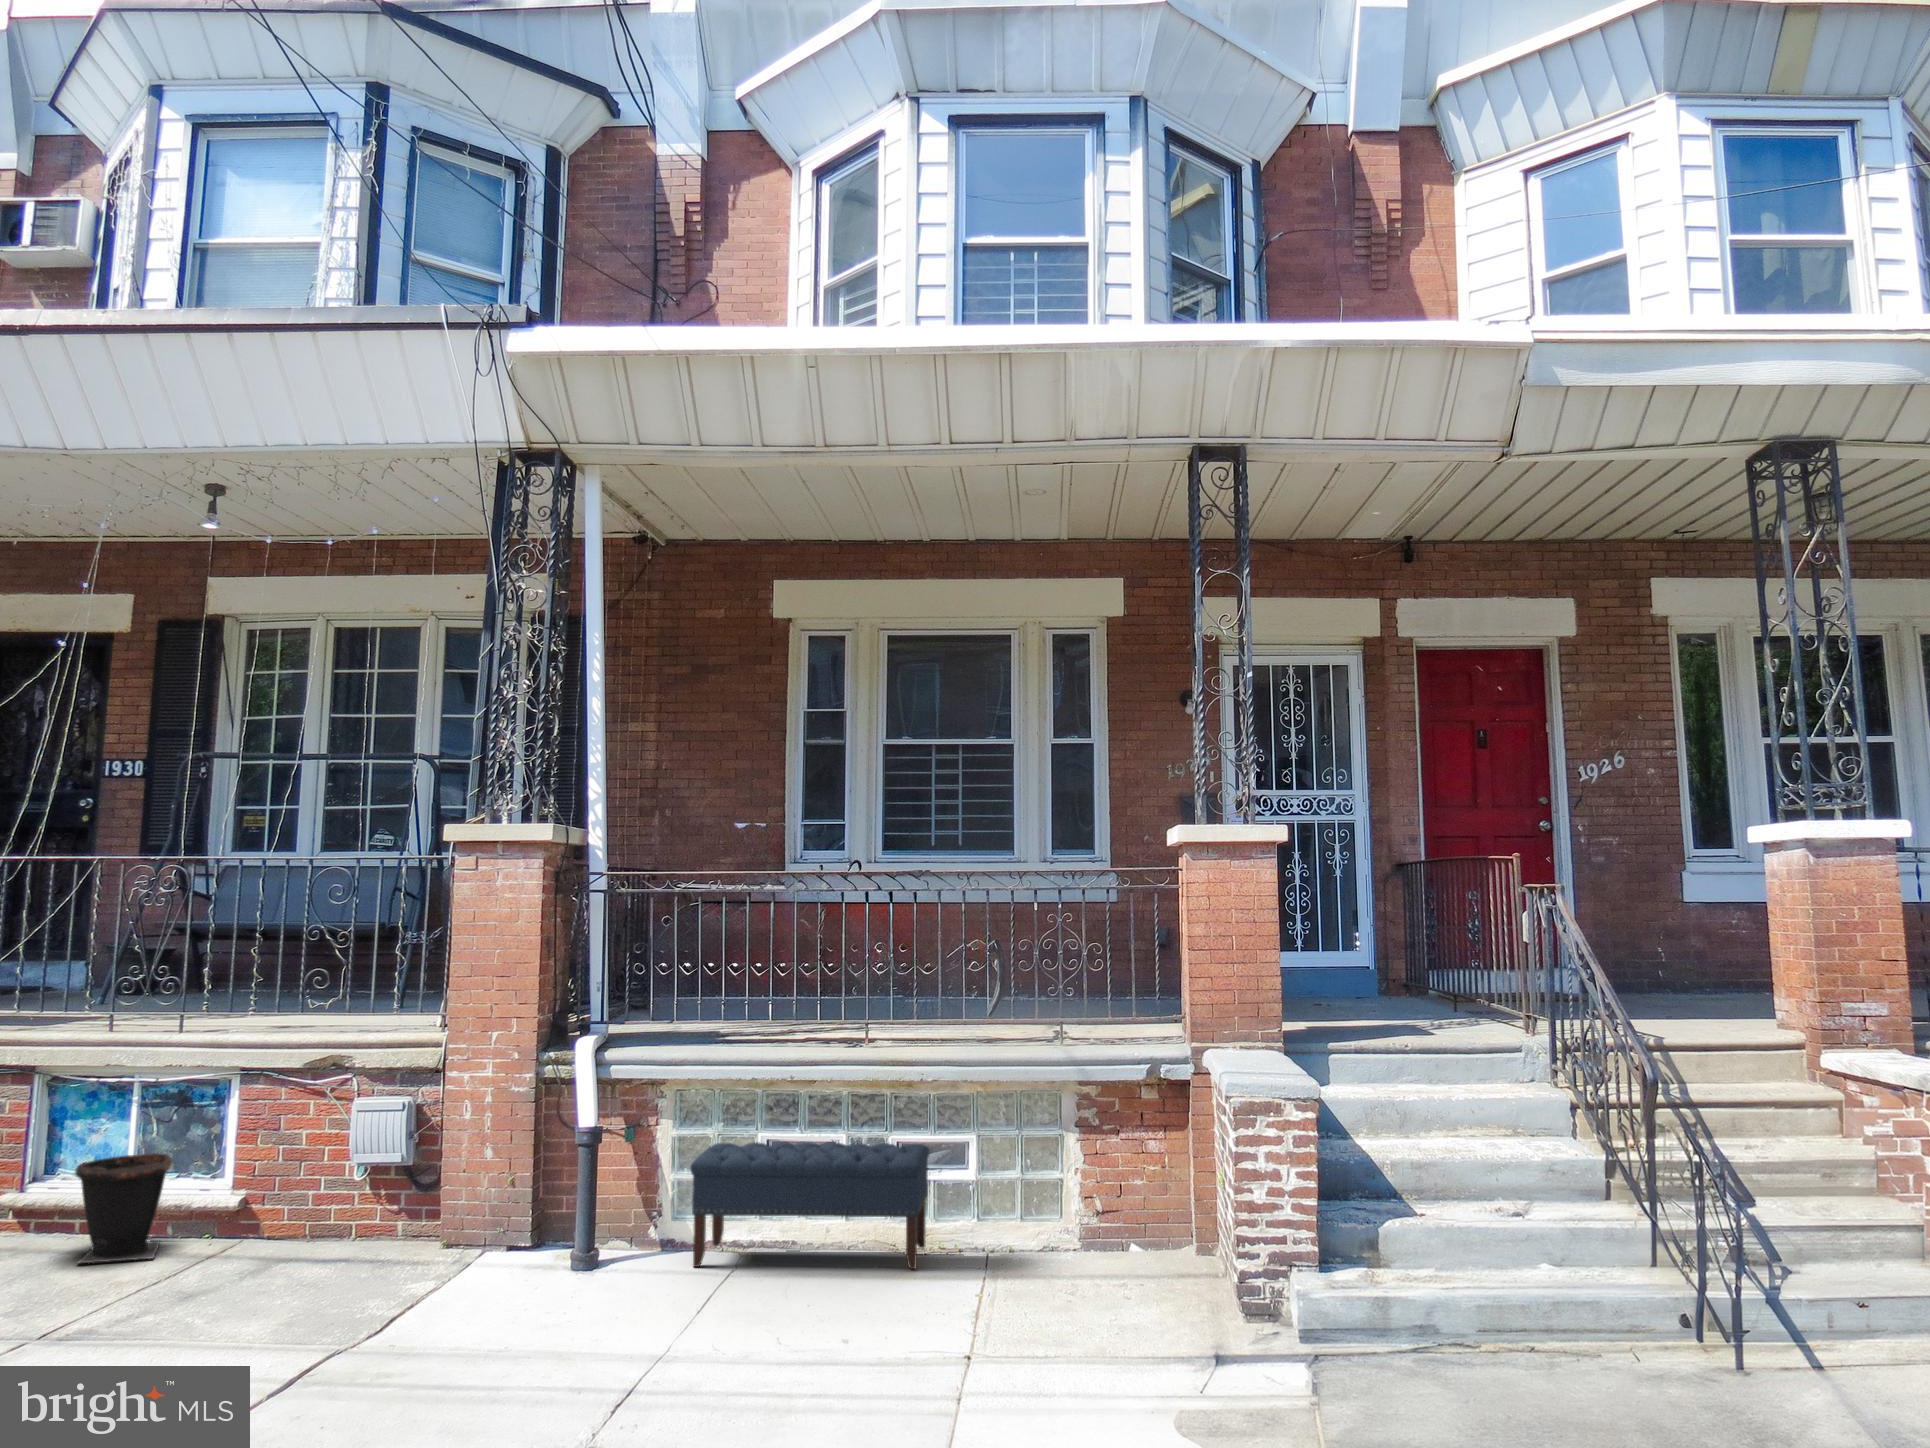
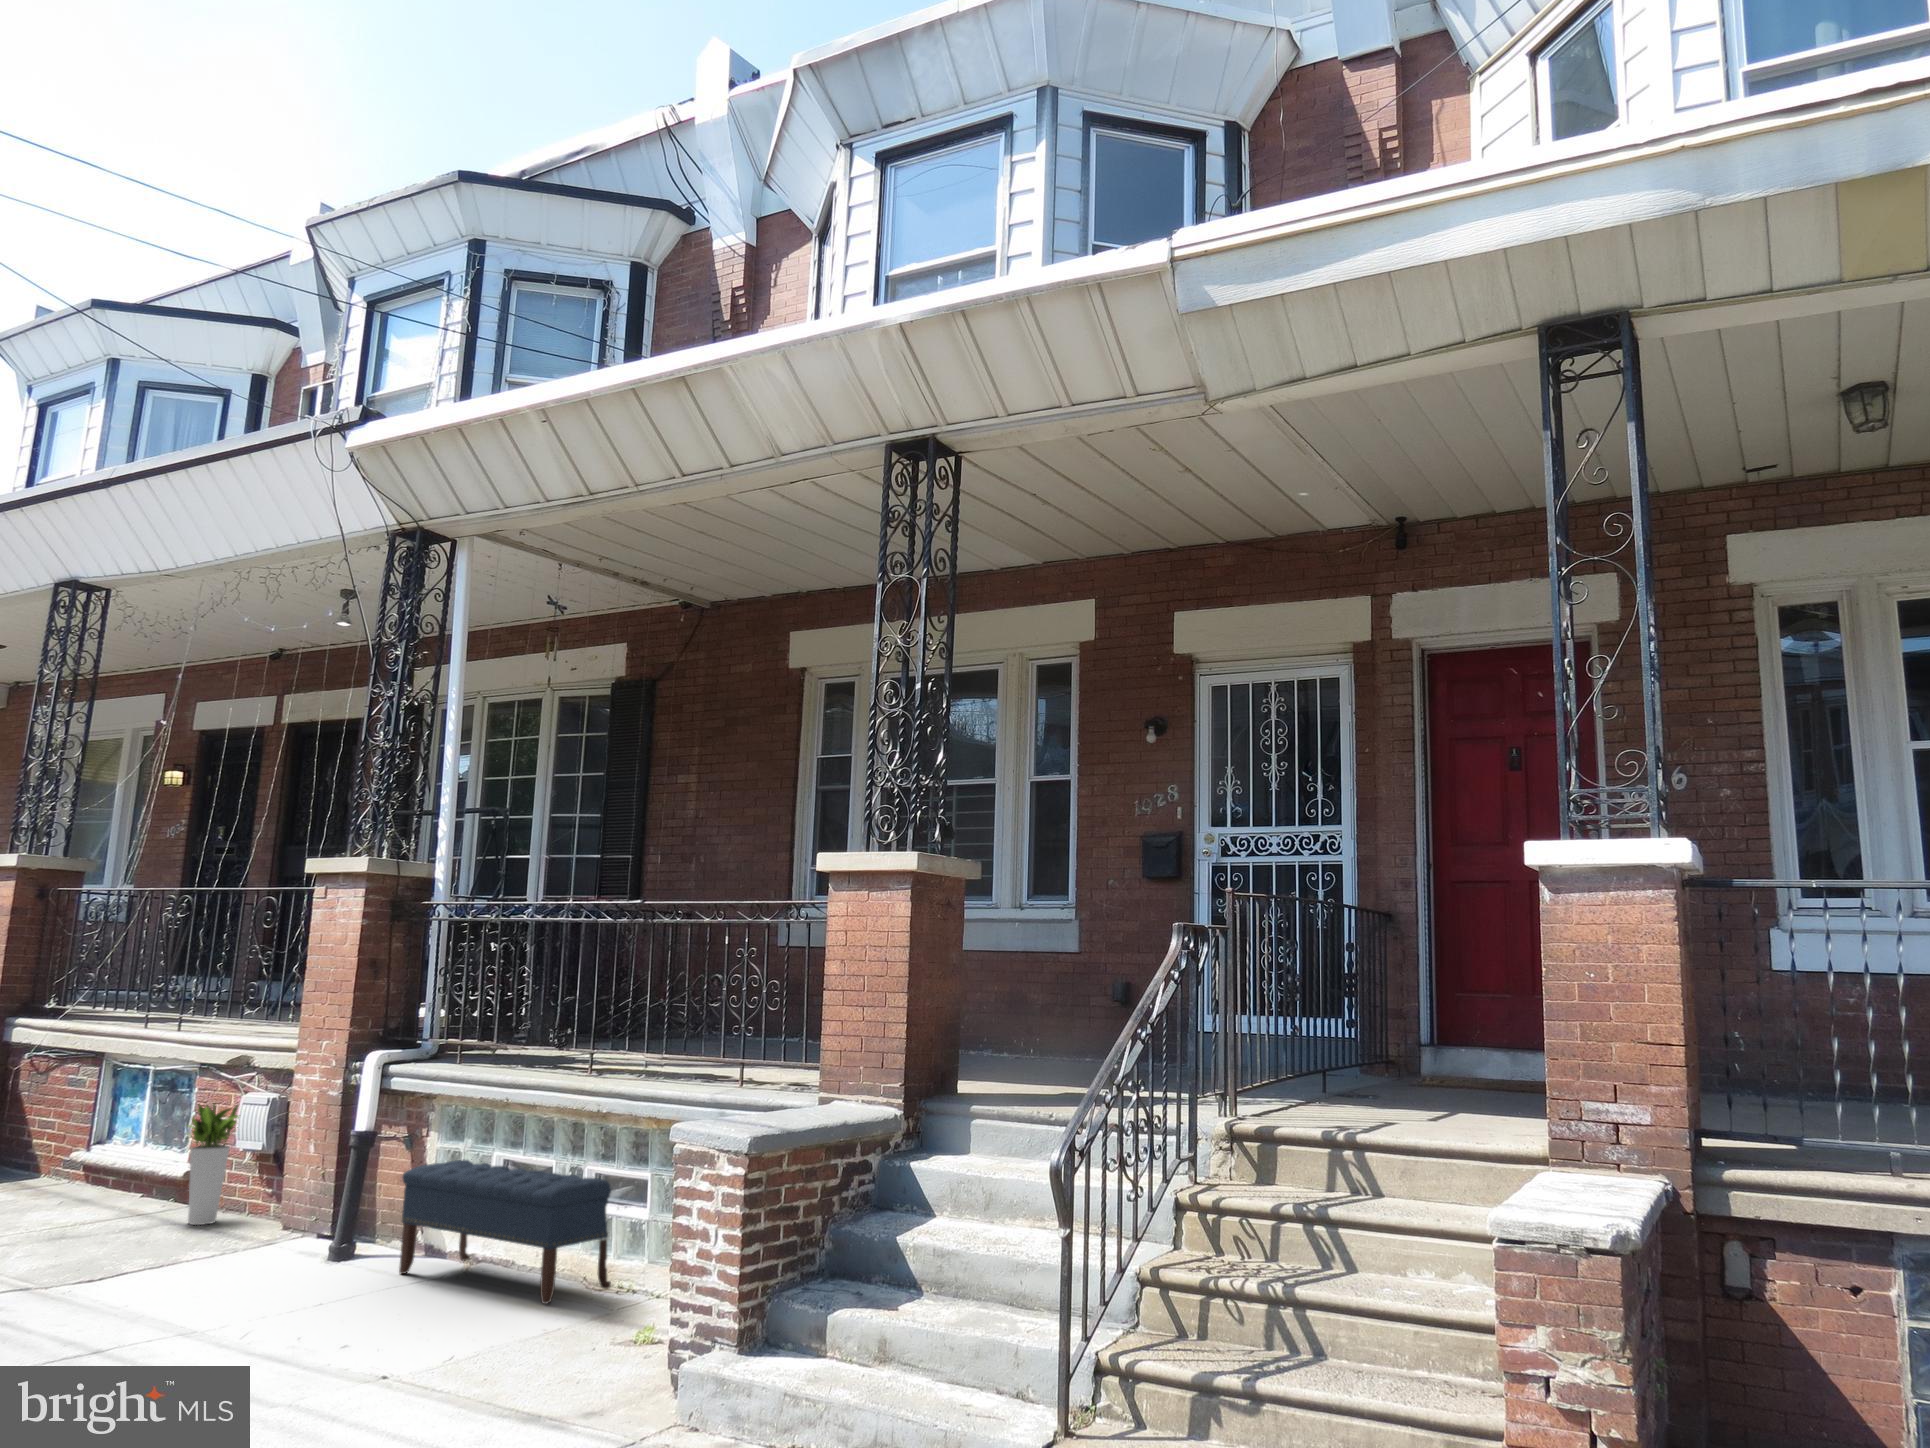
planter: none [279,1113,352,1258] -> present [188,1104,239,1225]
bucket: present [75,1153,172,1263] -> none [66,1123,160,1211]

